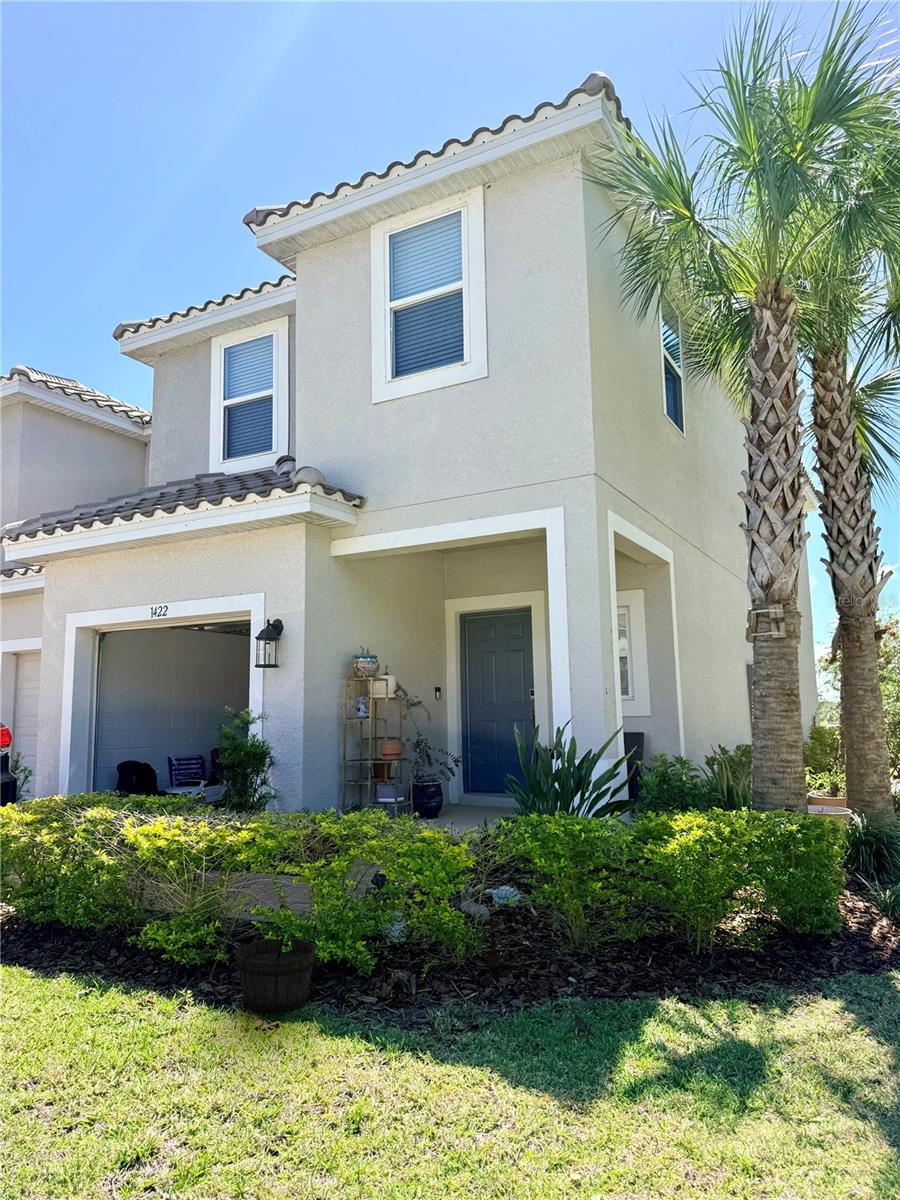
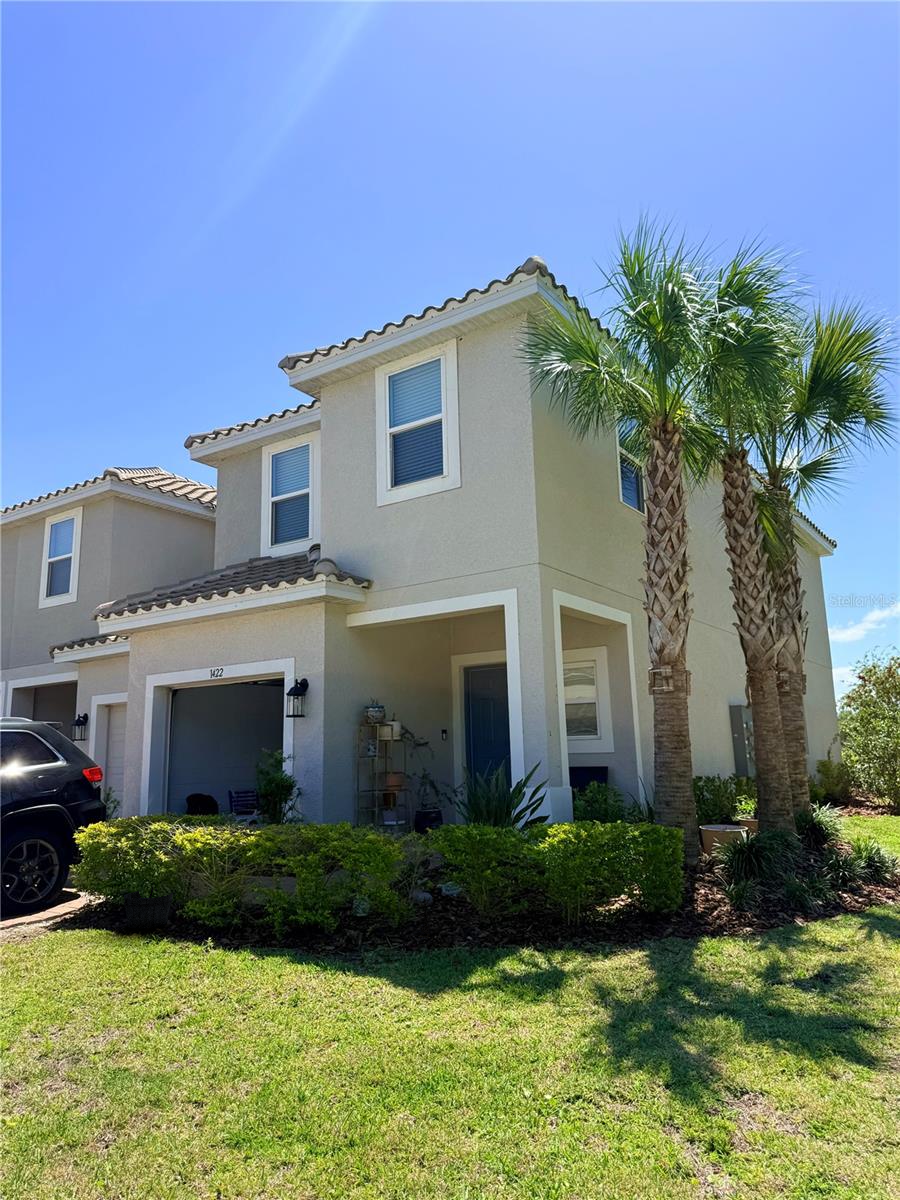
wooden bucket: present [234,930,316,1012] -> present [124,882,173,928]

